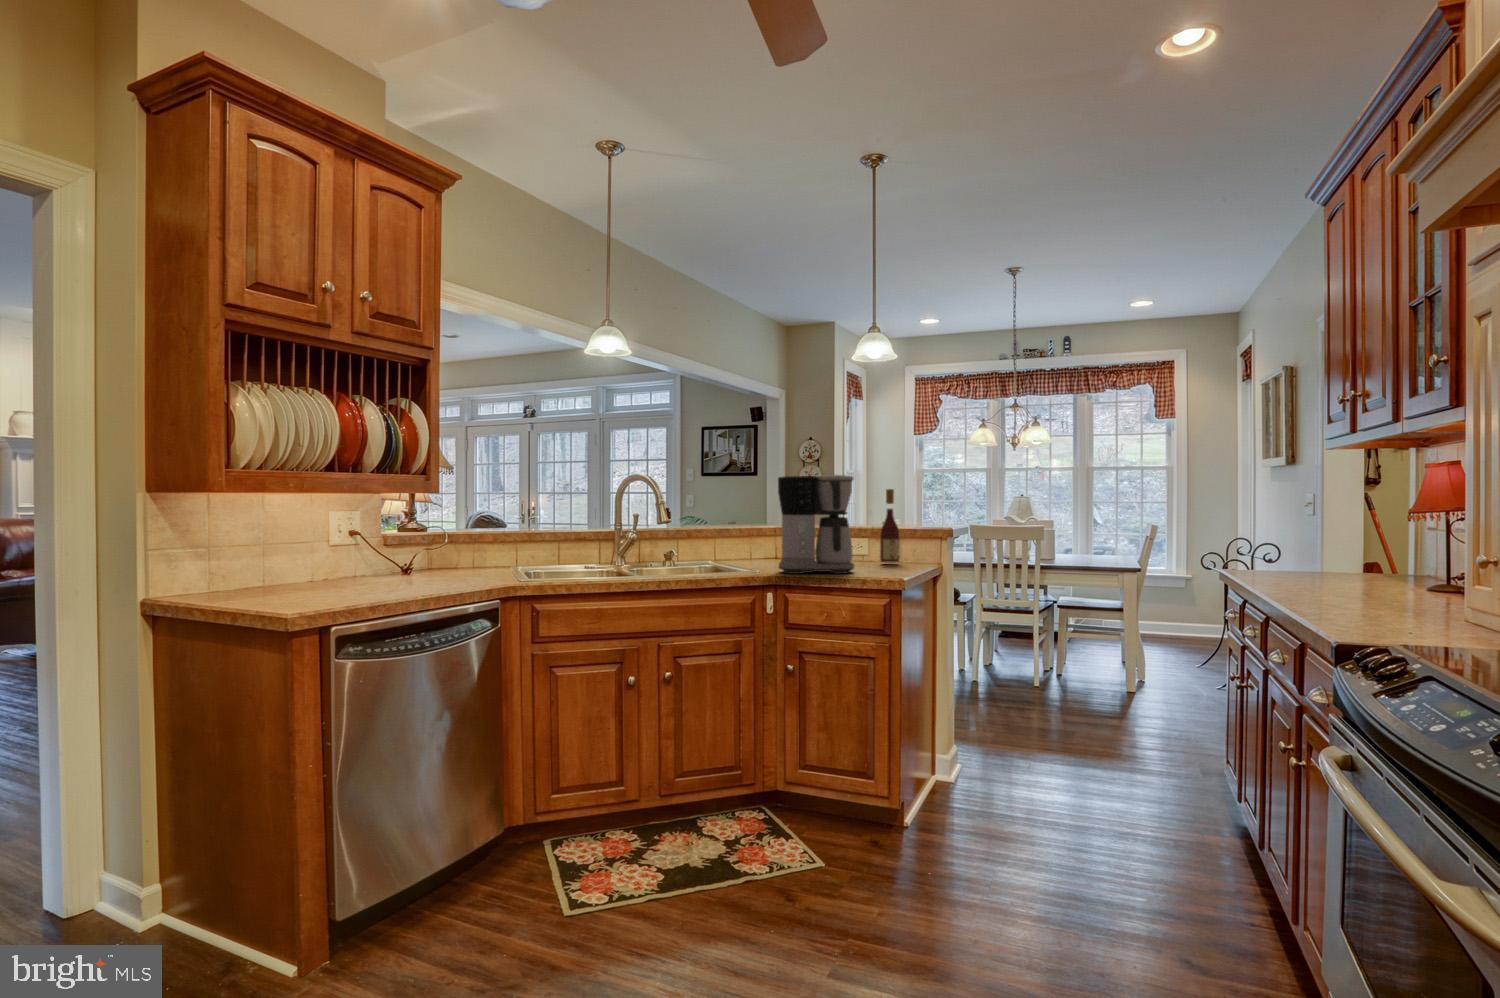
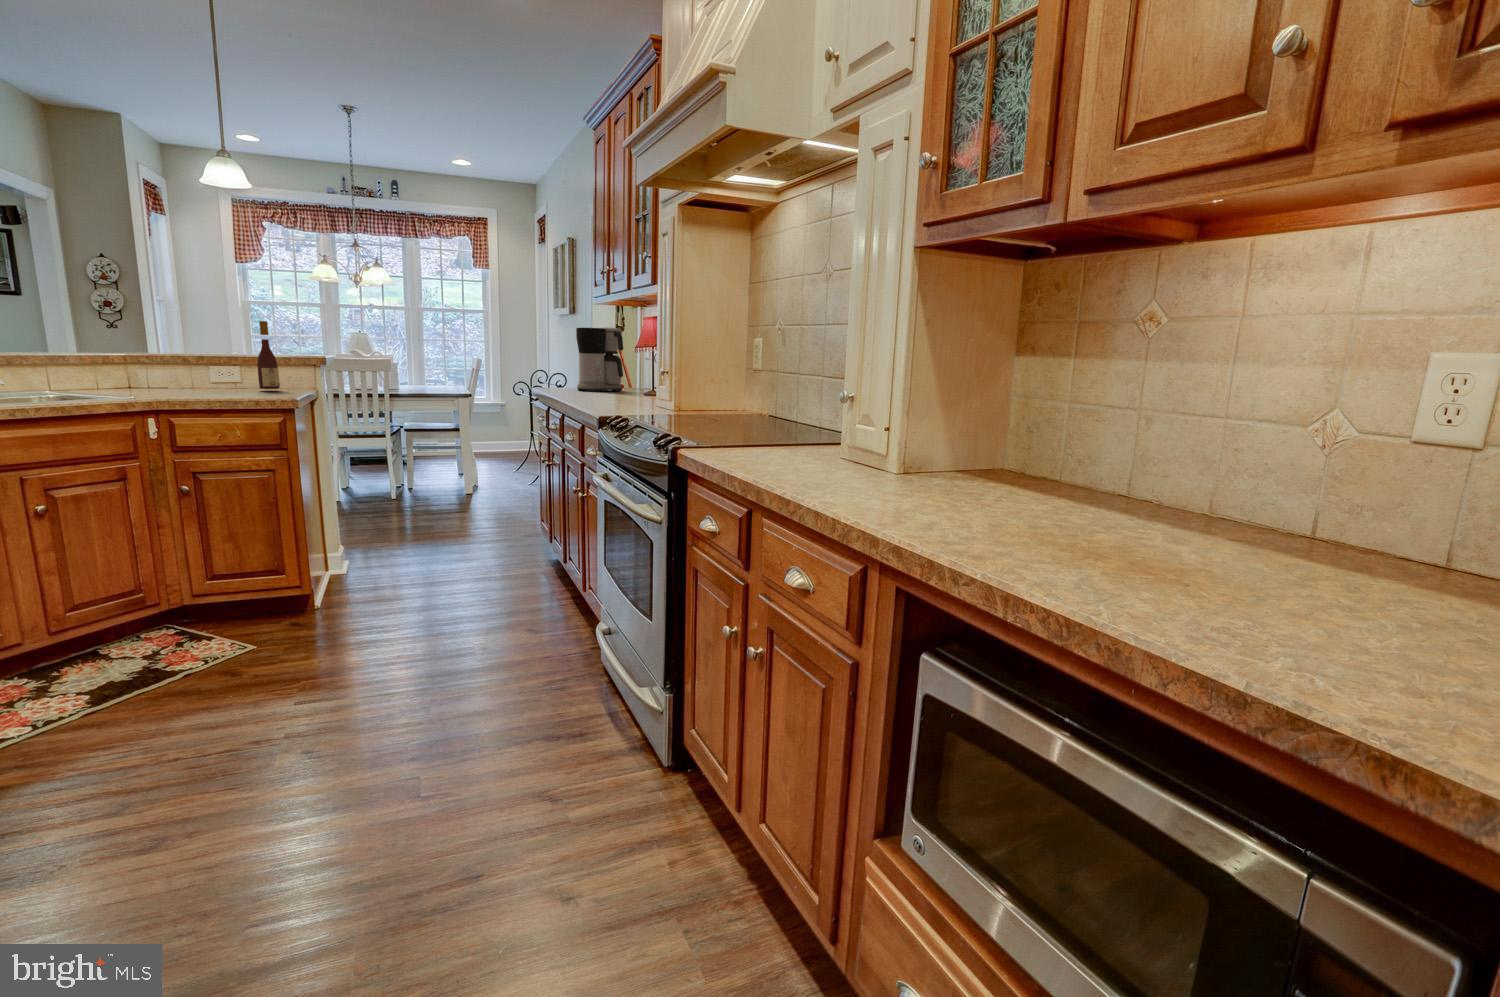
coffee maker: present [778,475,854,574] -> present [576,327,623,392]

